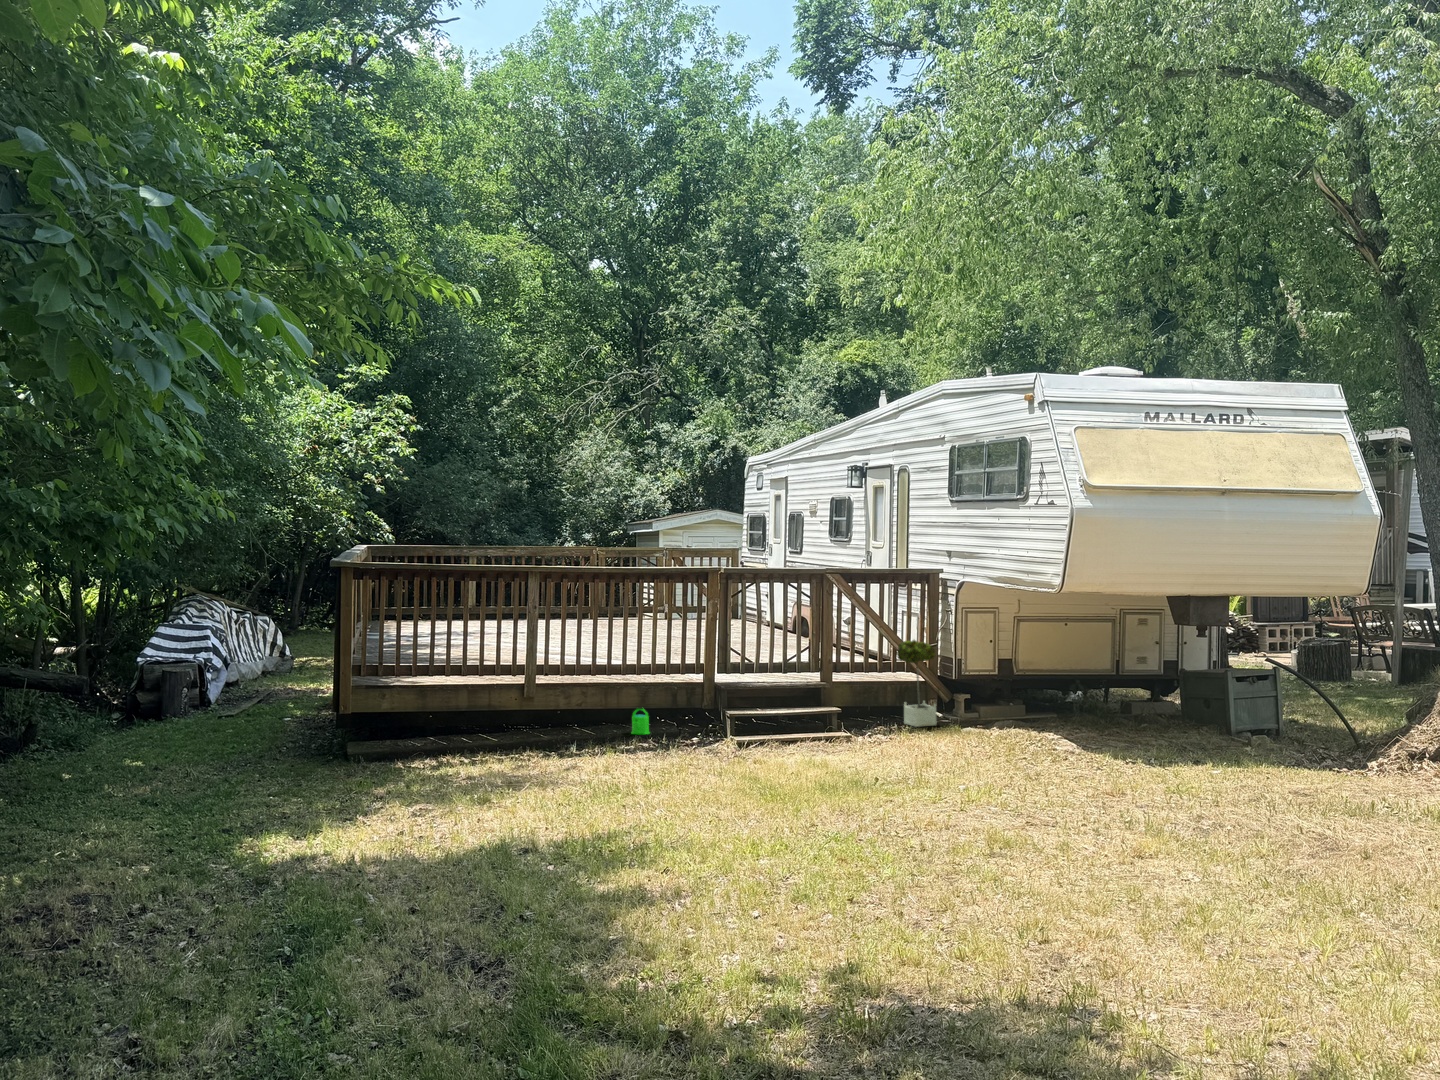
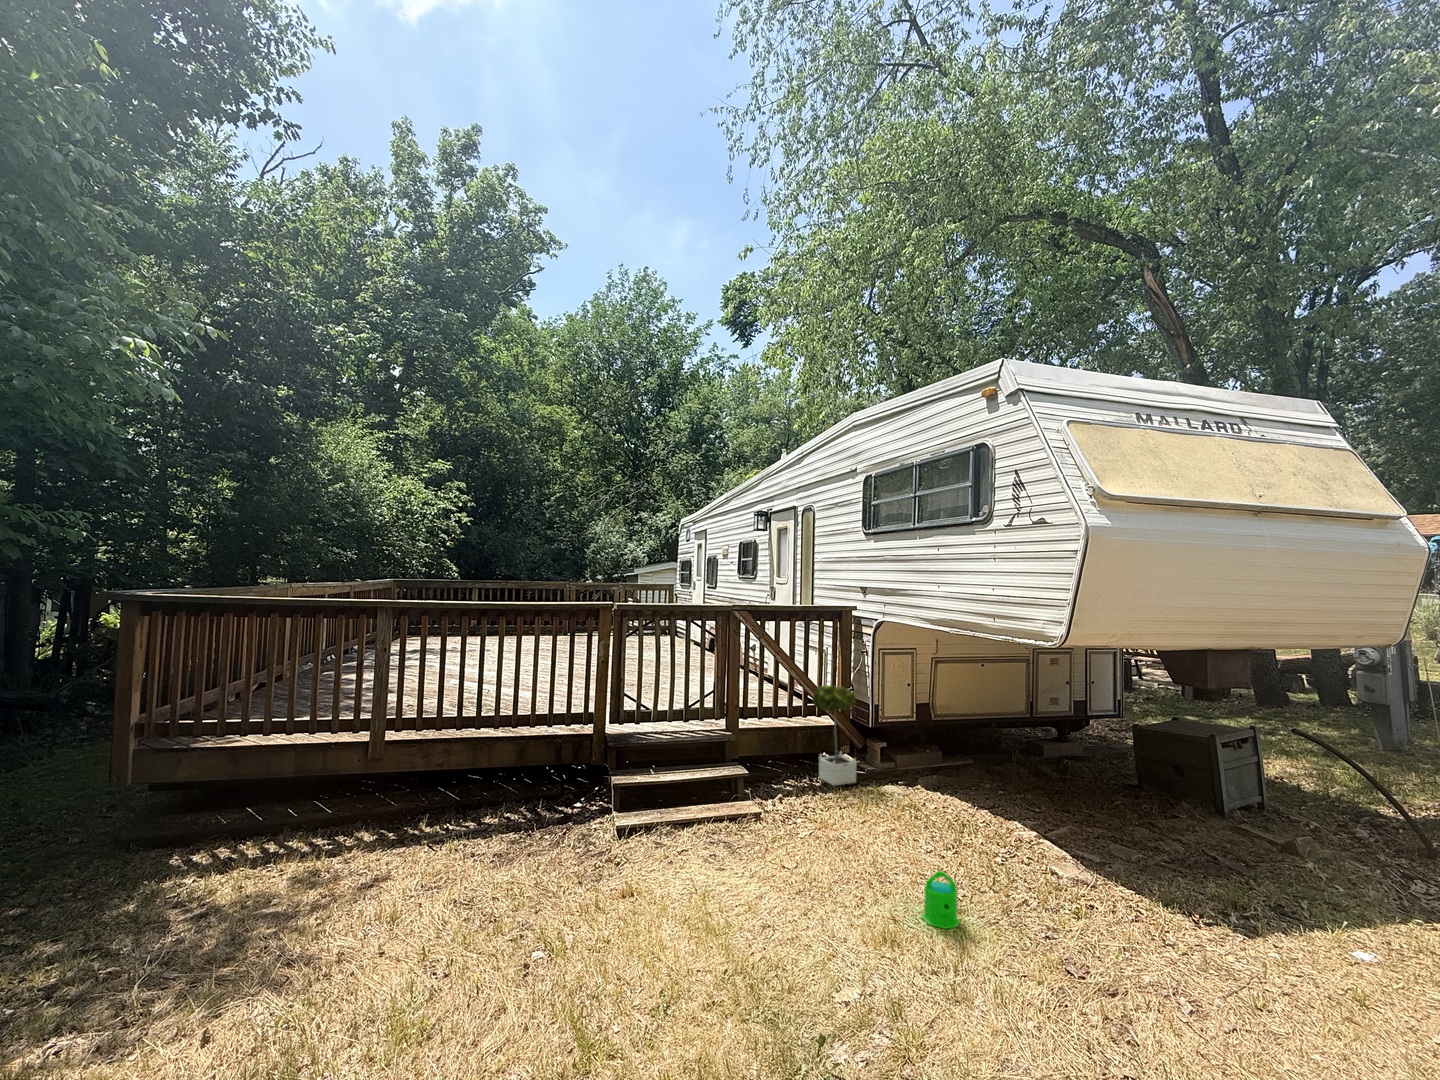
watering can: present [631,709,649,735] -> present [922,871,960,929]

